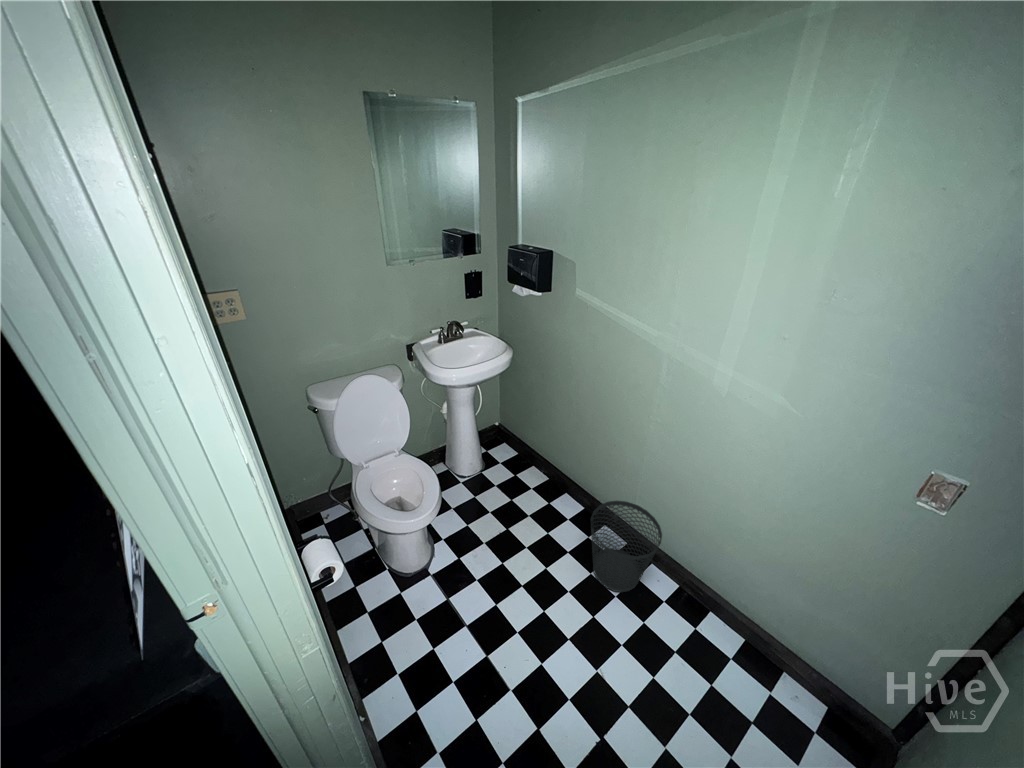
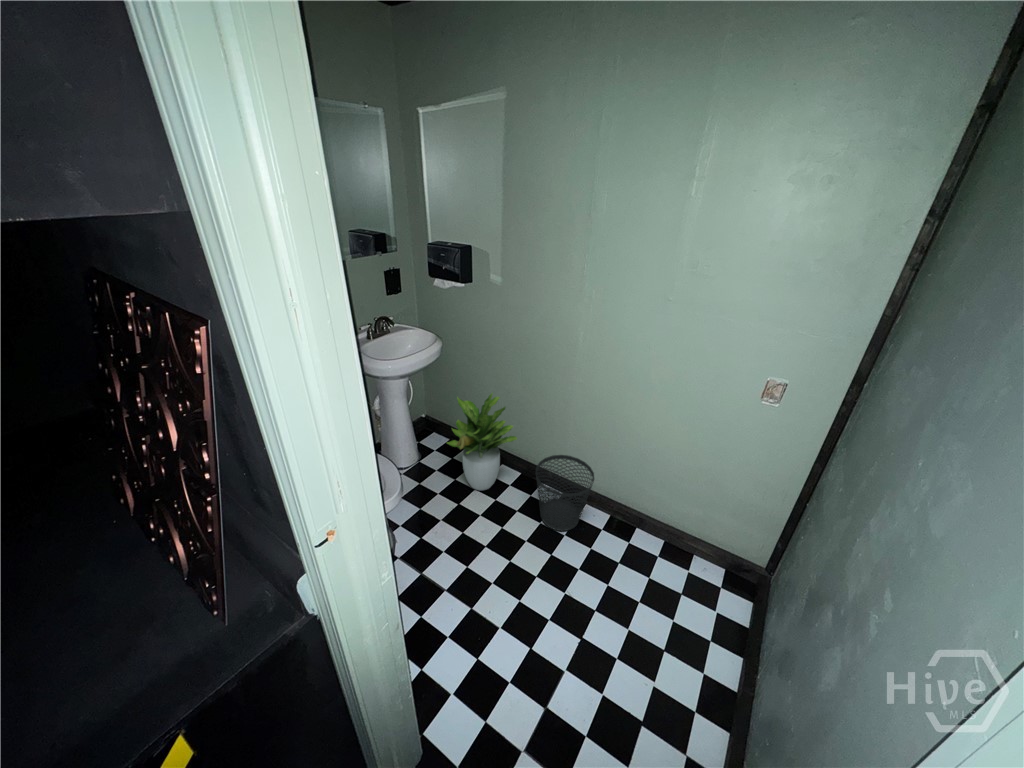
potted plant: none [501,414,580,518] -> present [447,393,517,490]

